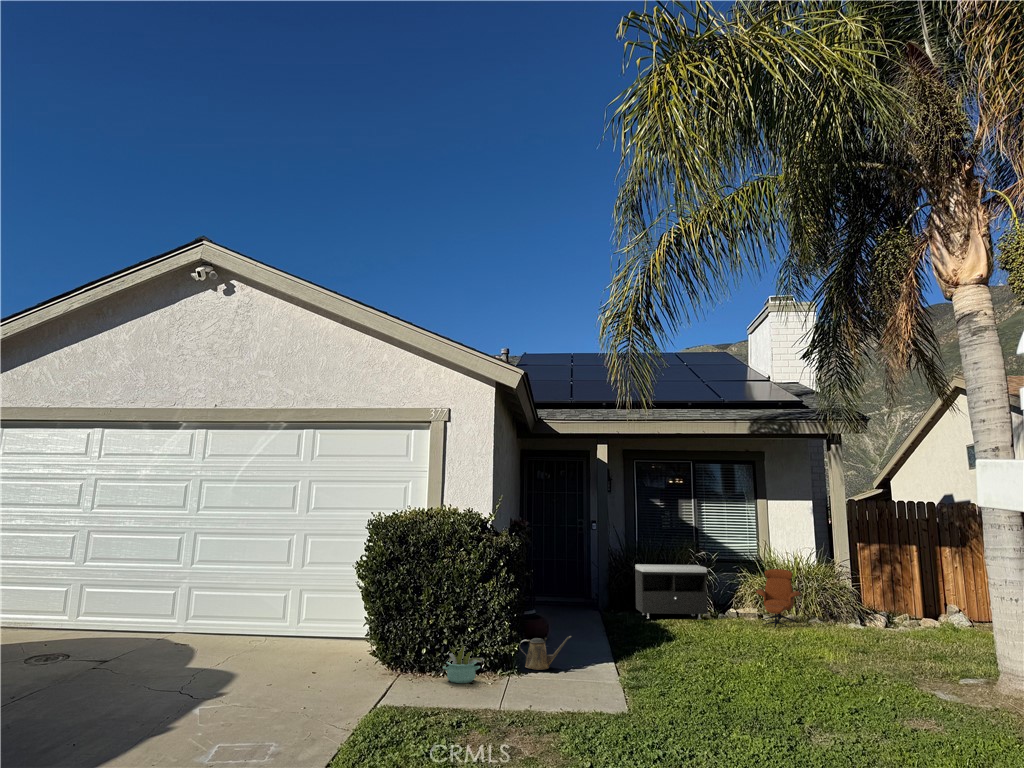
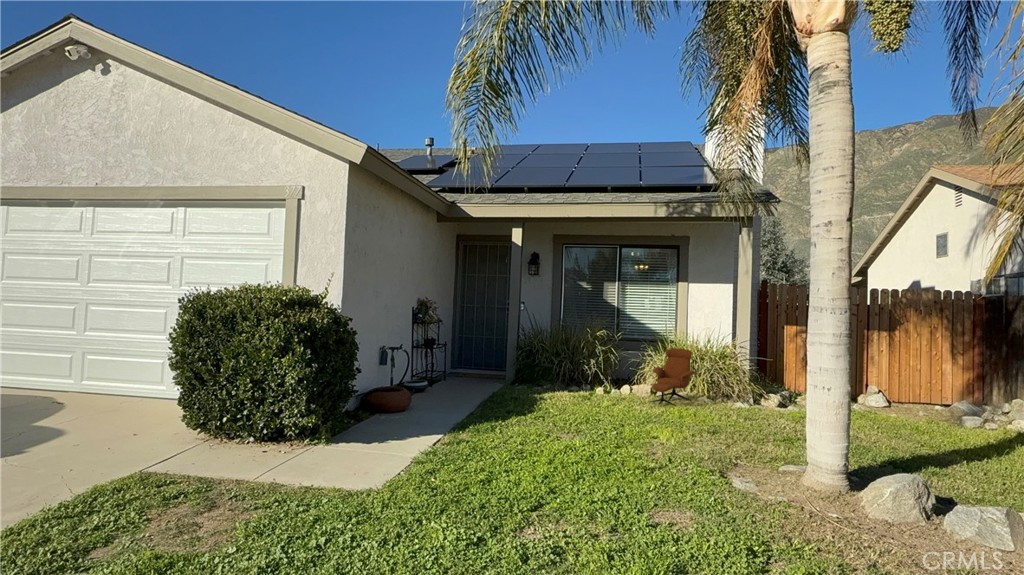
storage bench: present [635,564,708,619] -> none [540,340,604,393]
watering can: present [519,636,572,670] -> none [334,412,383,444]
decorative plant: present [443,645,483,683] -> none [224,418,270,456]

